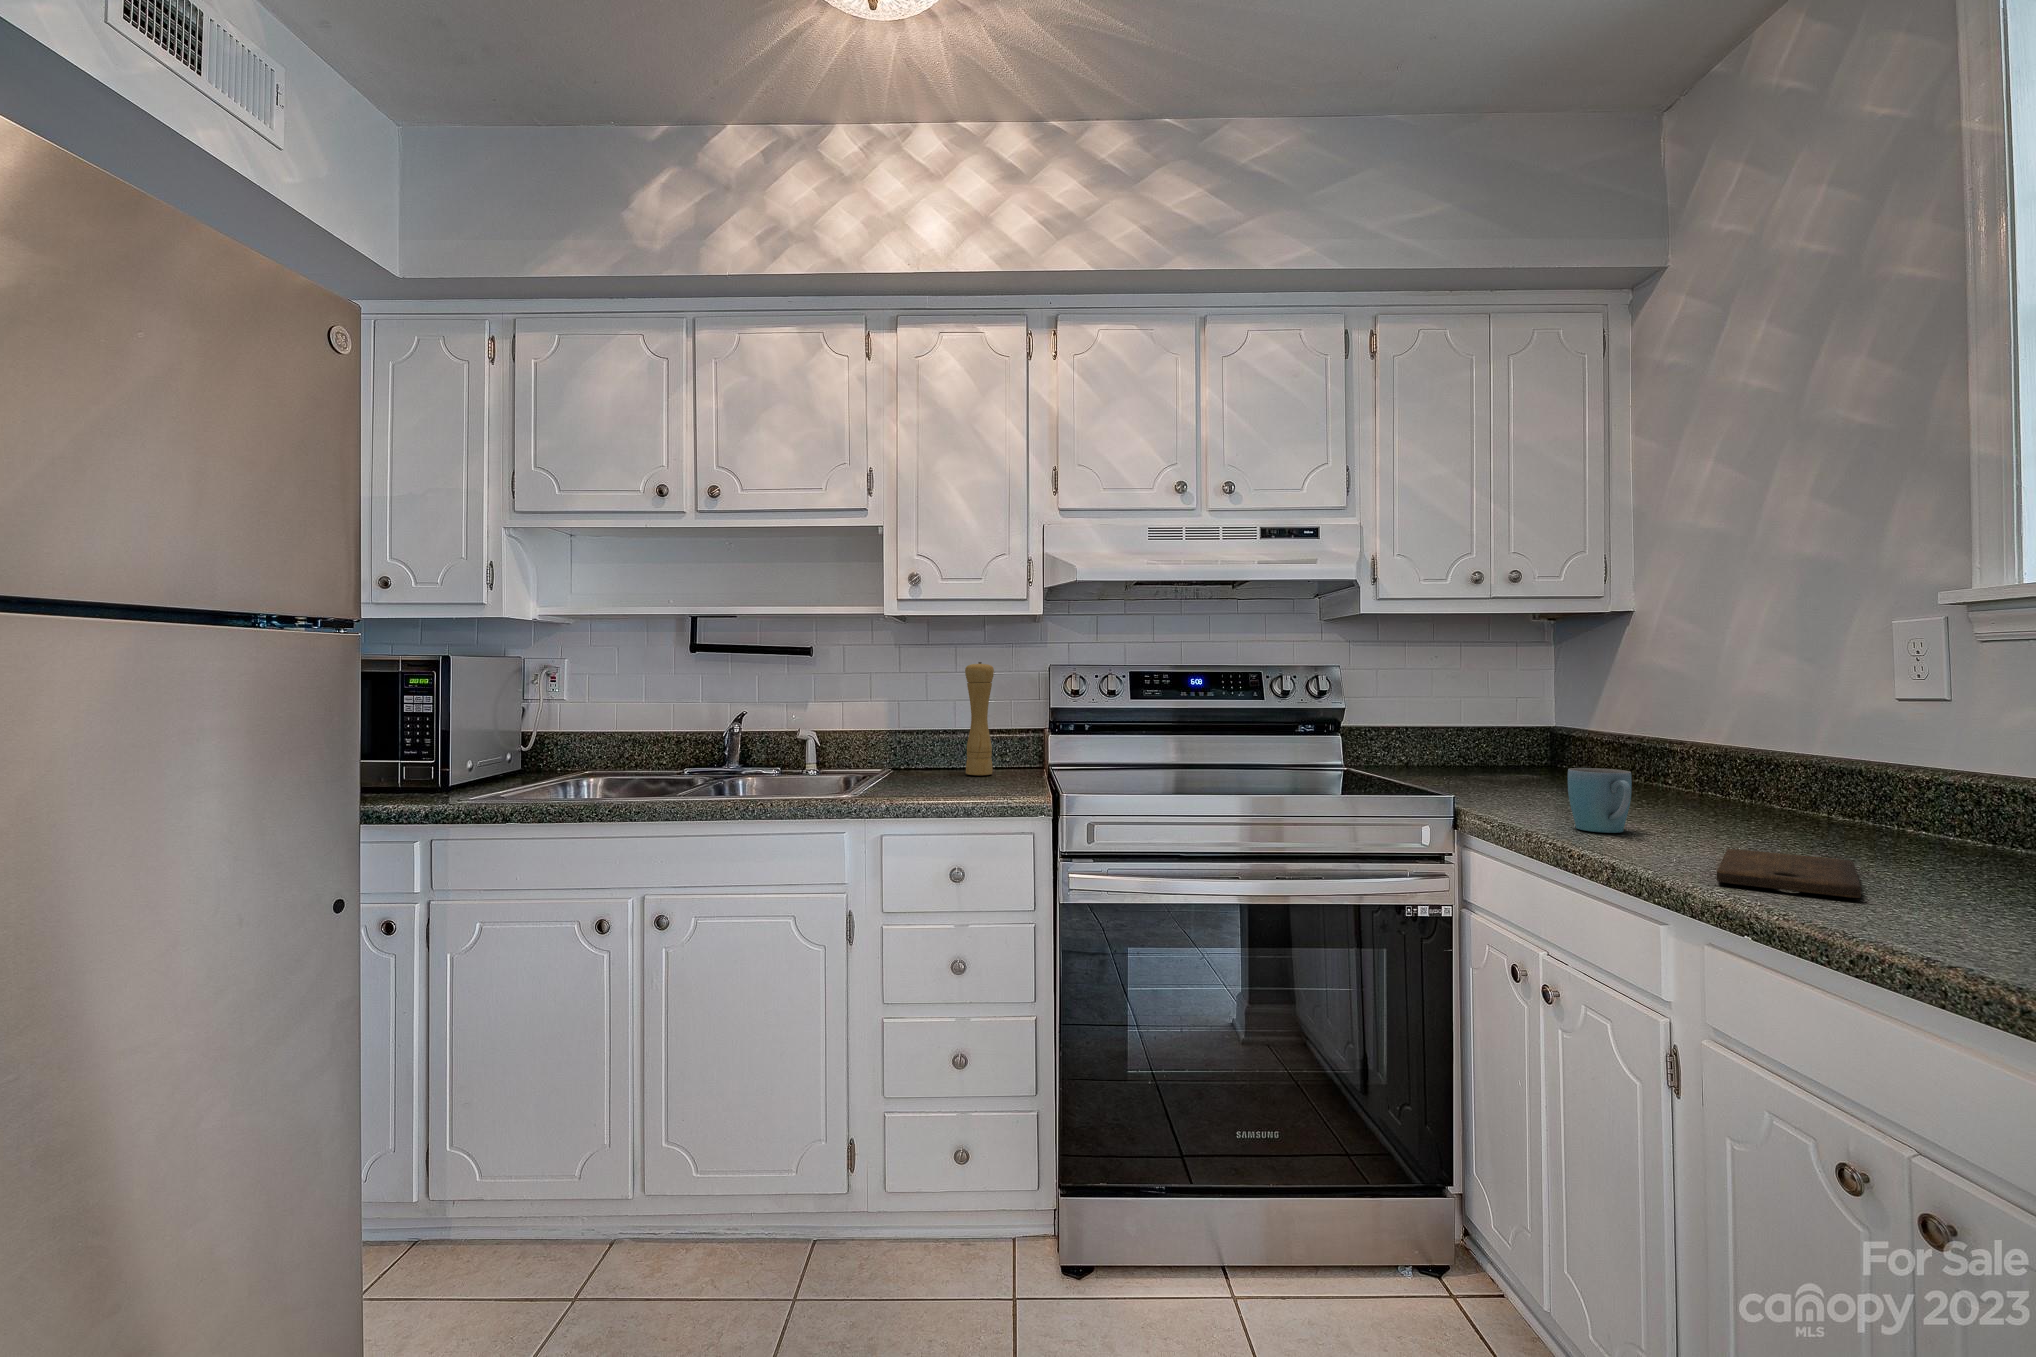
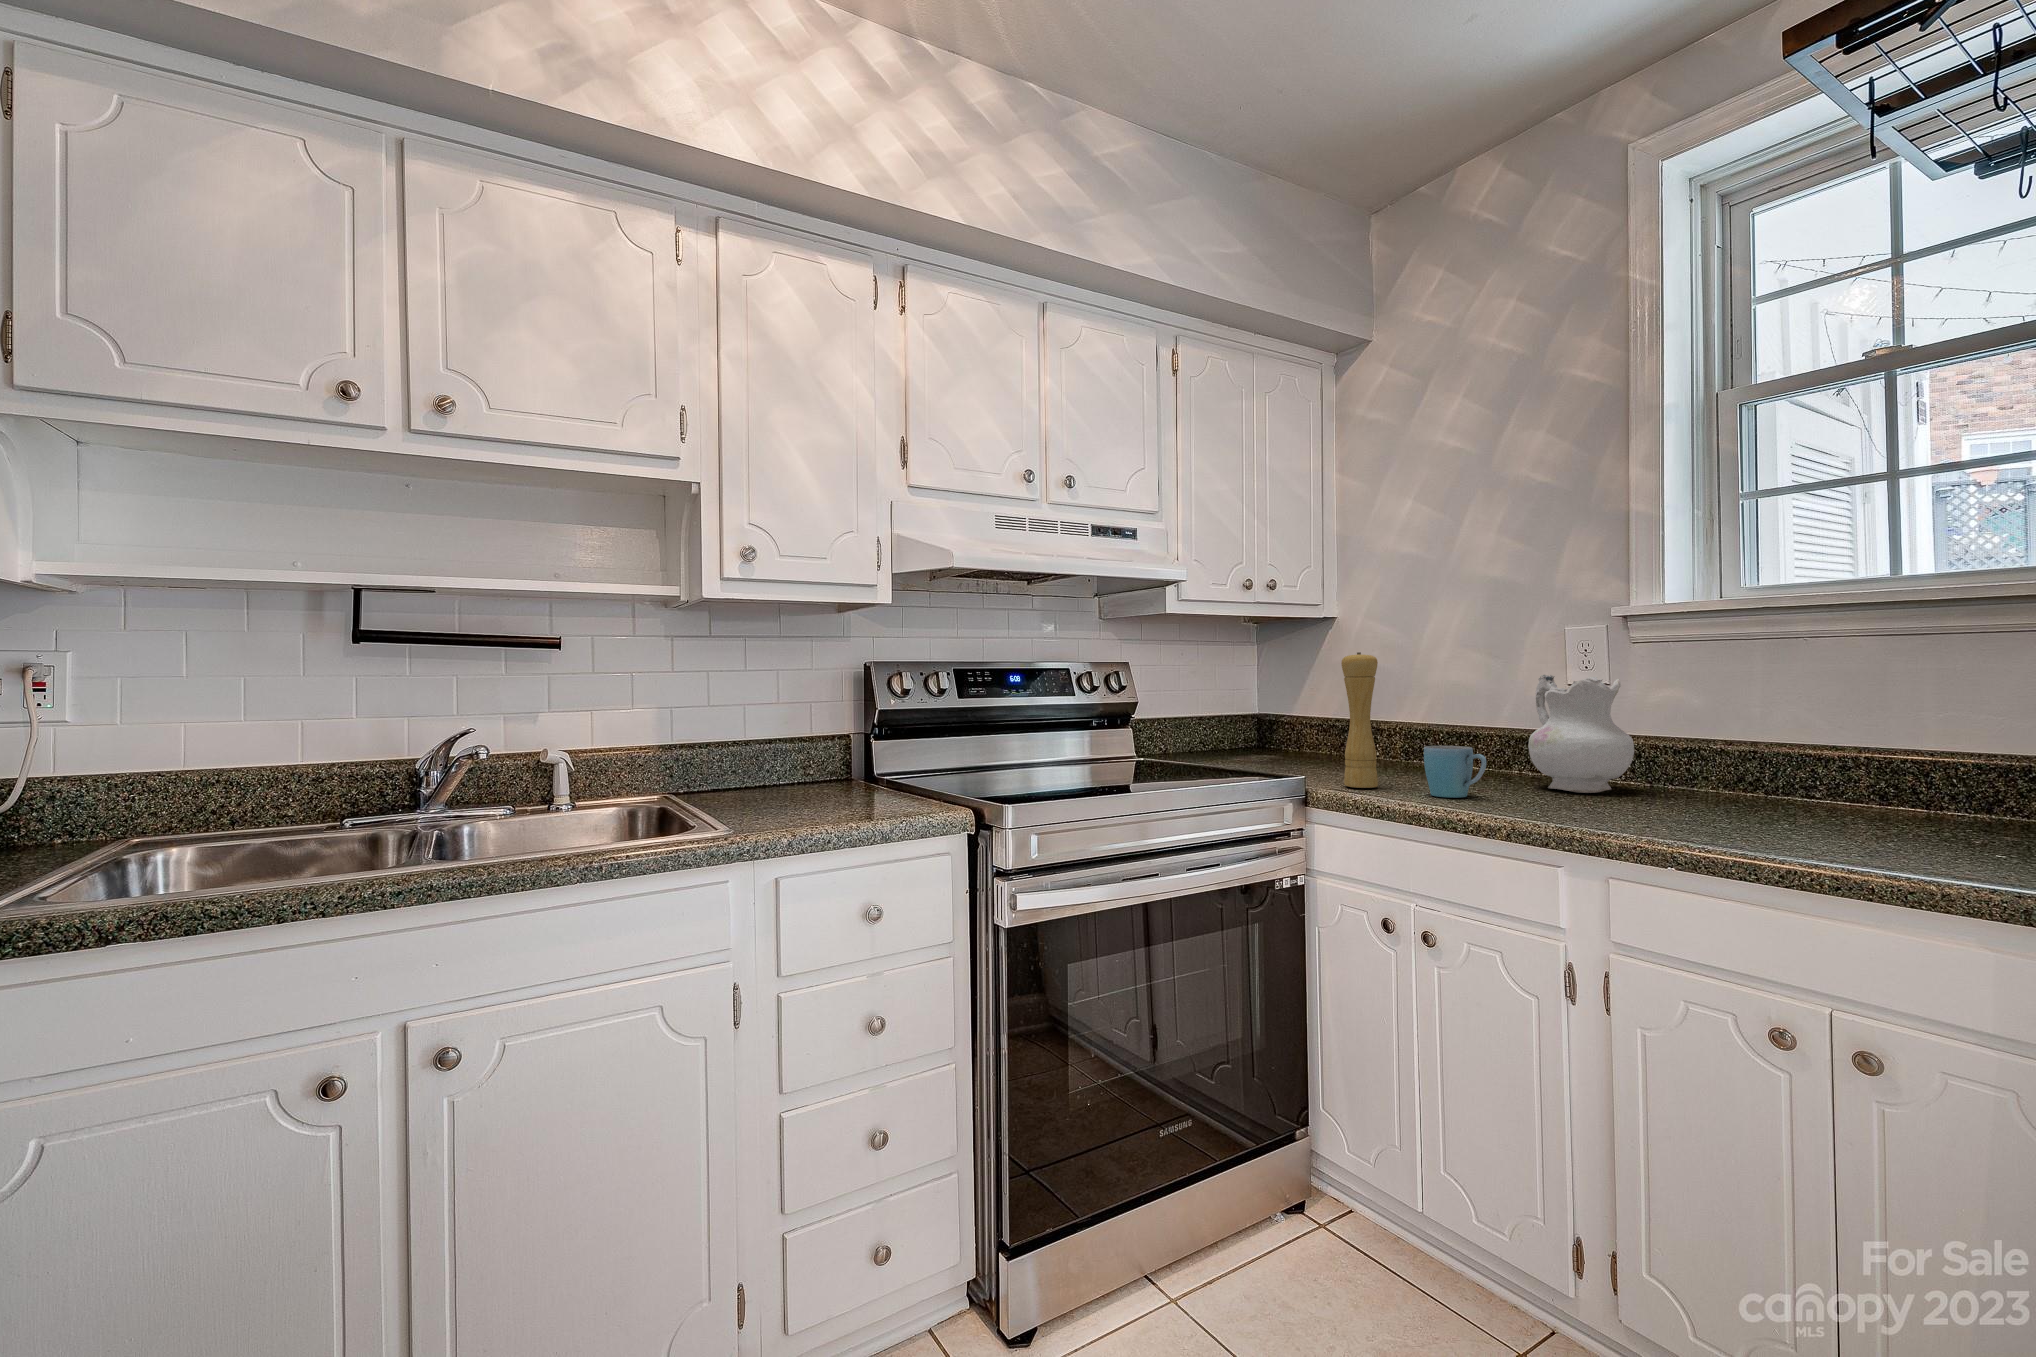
pepper mill: present [965,662,994,775] -> present [1341,652,1378,788]
ceramic pitcher: none [1759,683,1926,846] -> present [1528,675,1634,793]
cutting board: present [1717,849,1861,898] -> none [1576,801,1724,827]

